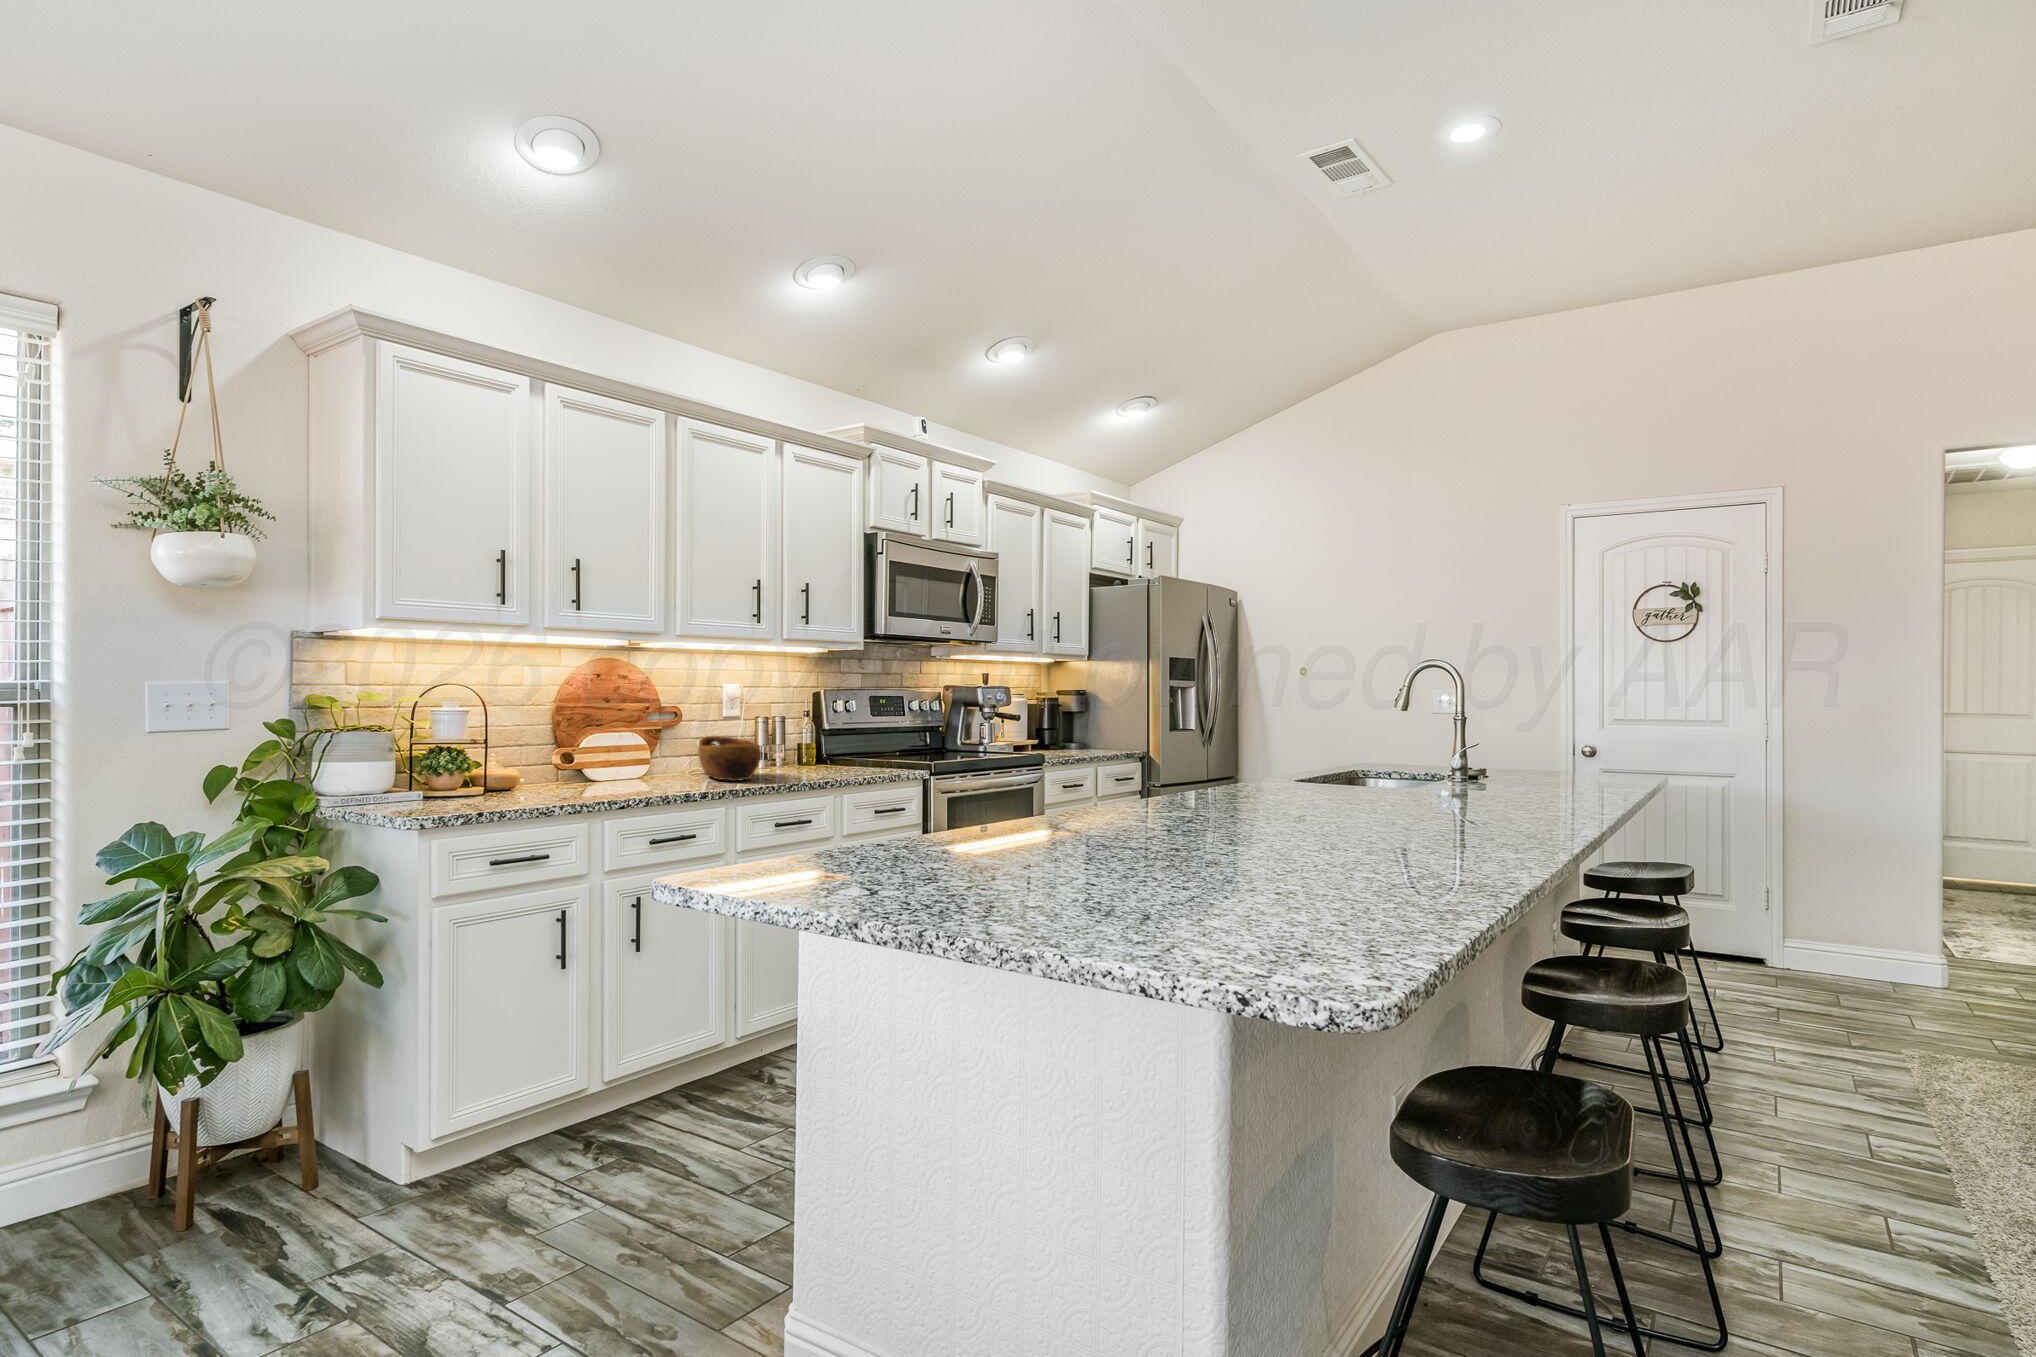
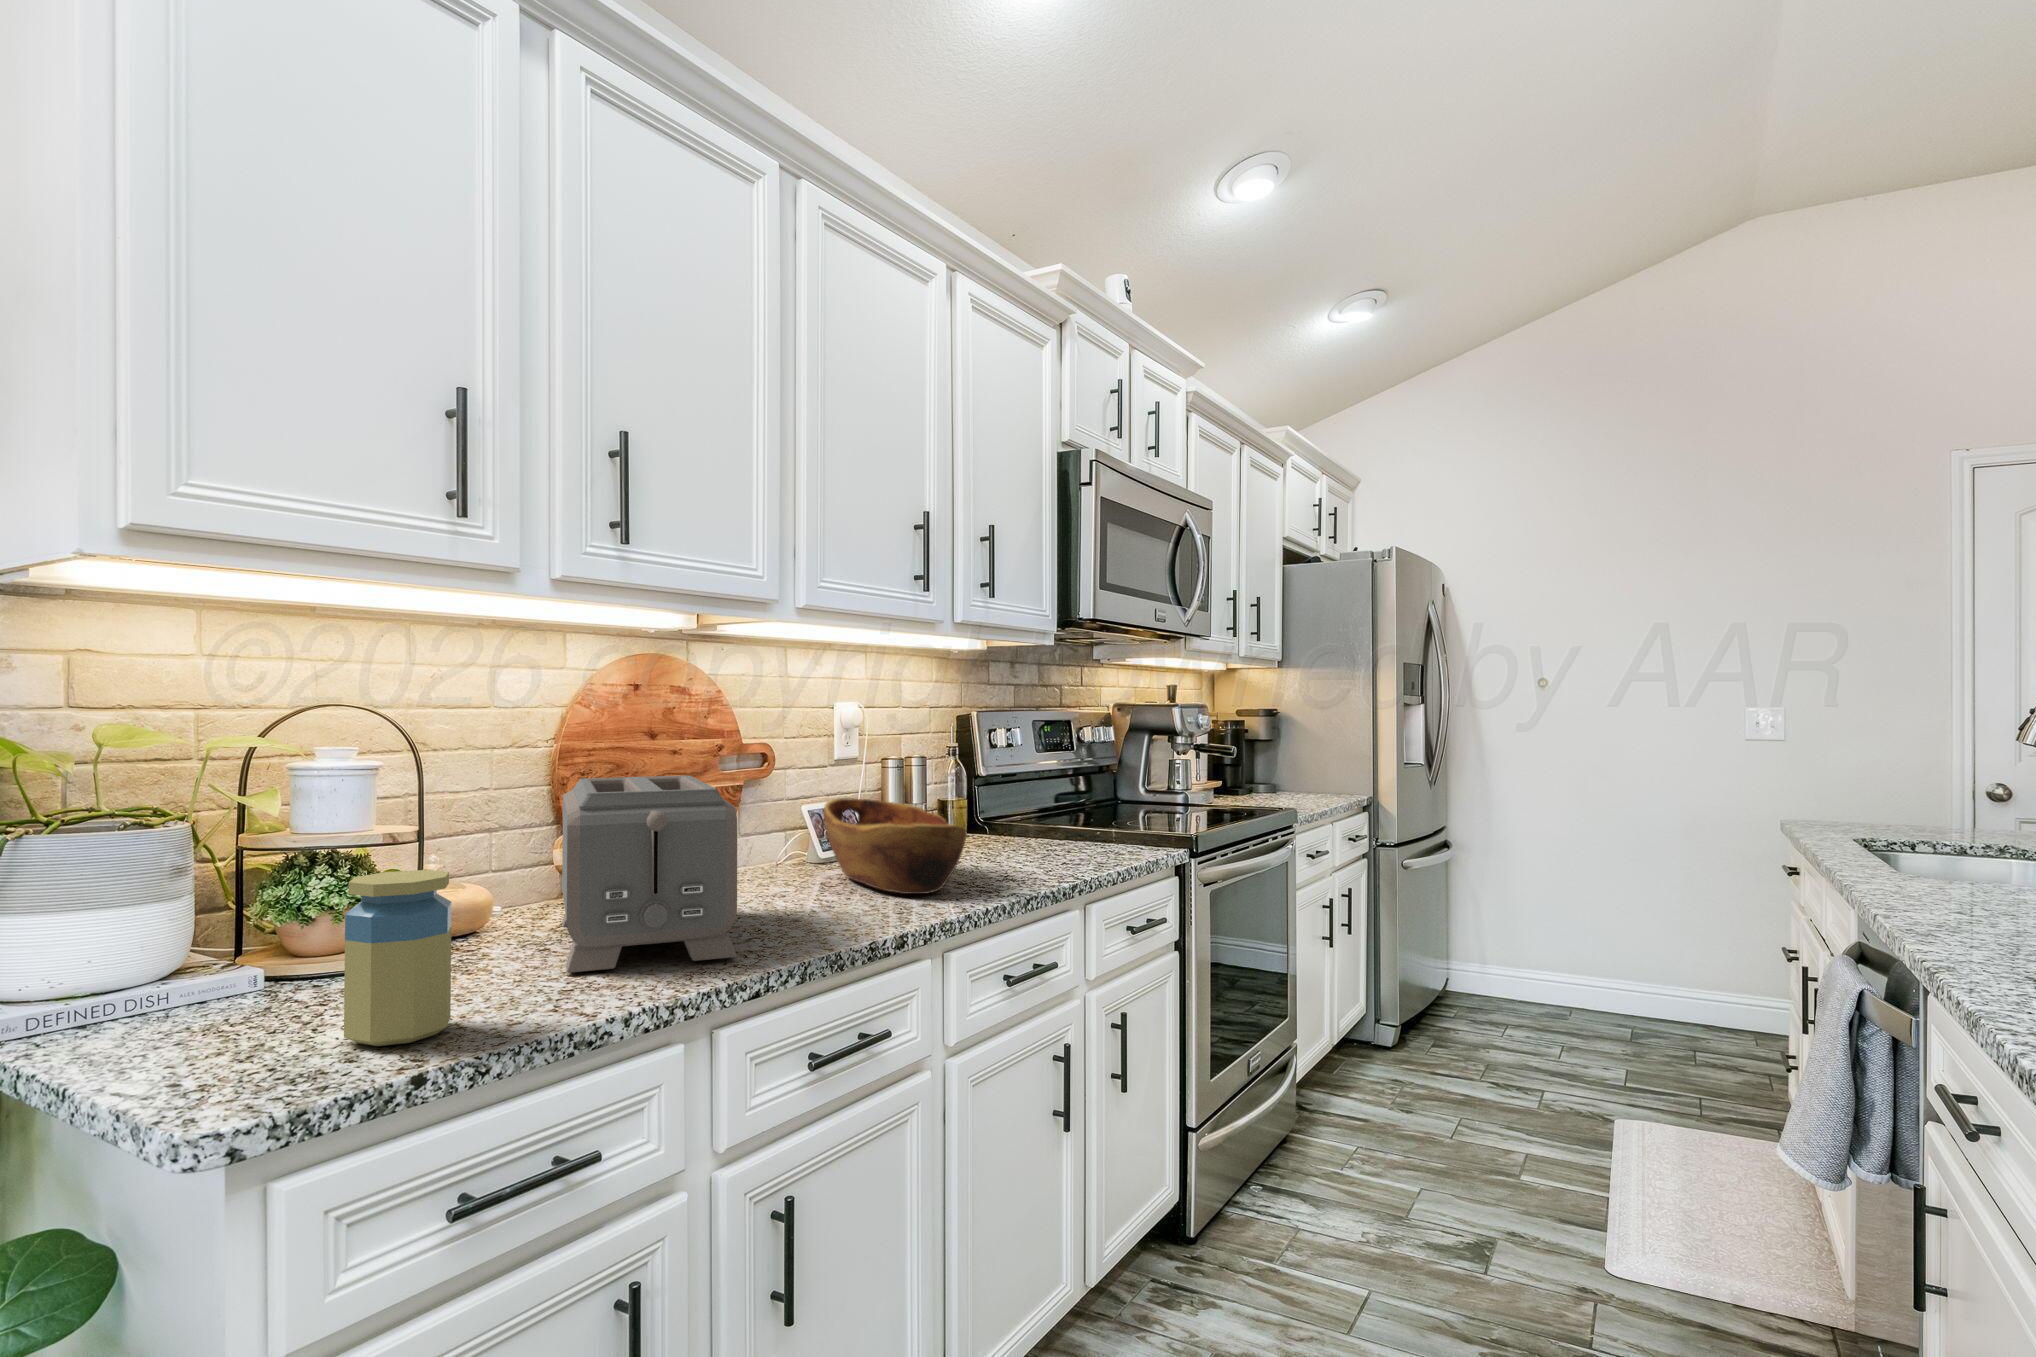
toaster: none [545,719,621,797] -> present [562,776,737,973]
jar: none [455,747,494,808] -> present [344,870,452,1046]

